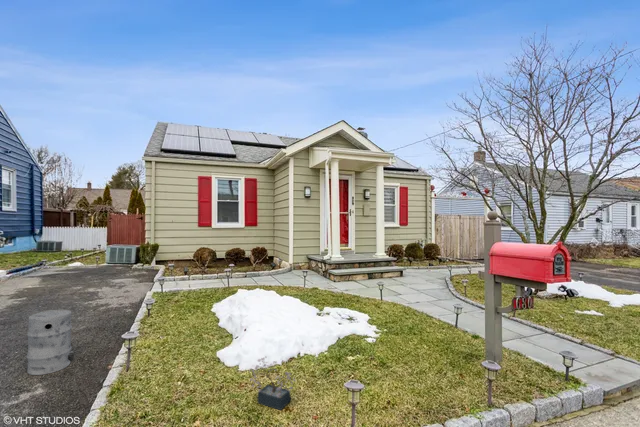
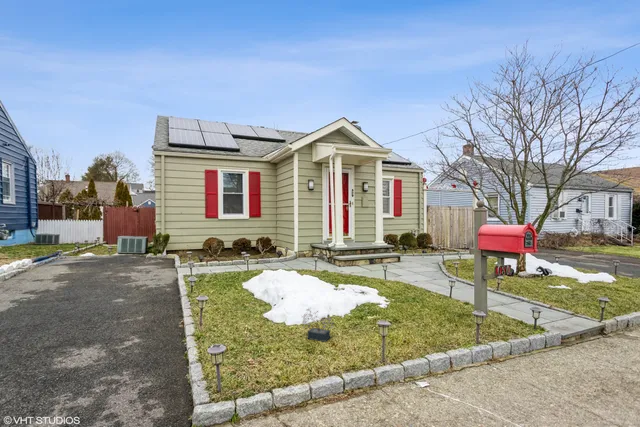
trash can: present [26,309,72,375] -> none [118,281,149,330]

